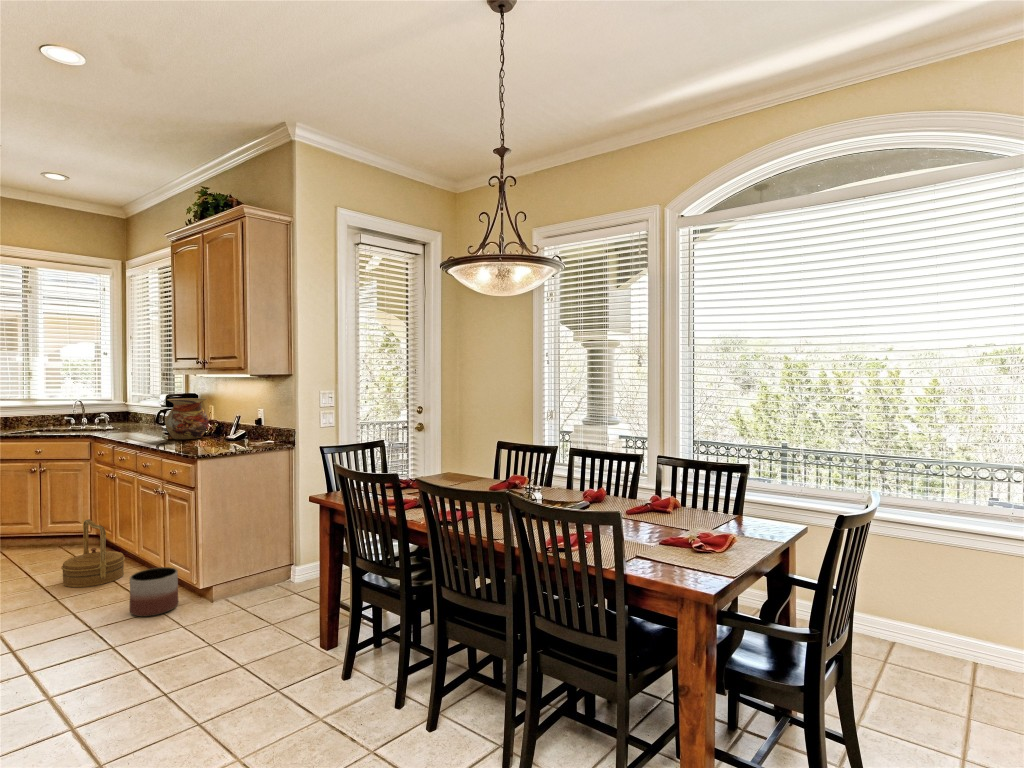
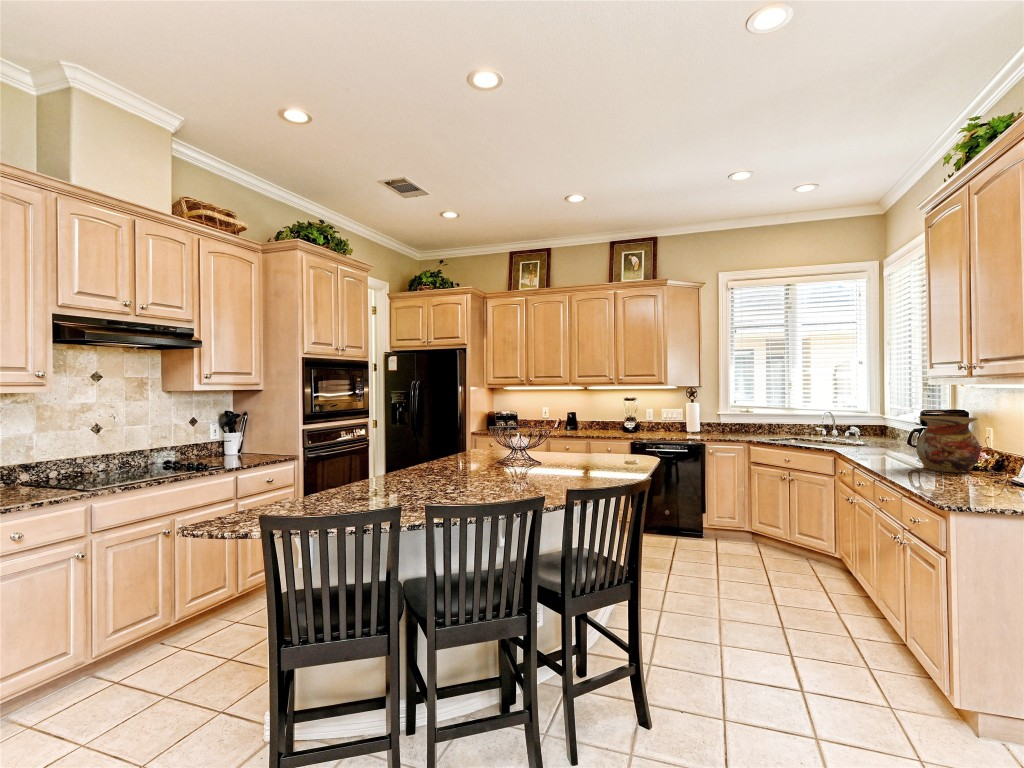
woven basket: present [61,519,125,587] -> none [794,545,862,627]
planter: present [130,567,178,617] -> none [854,638,921,712]

